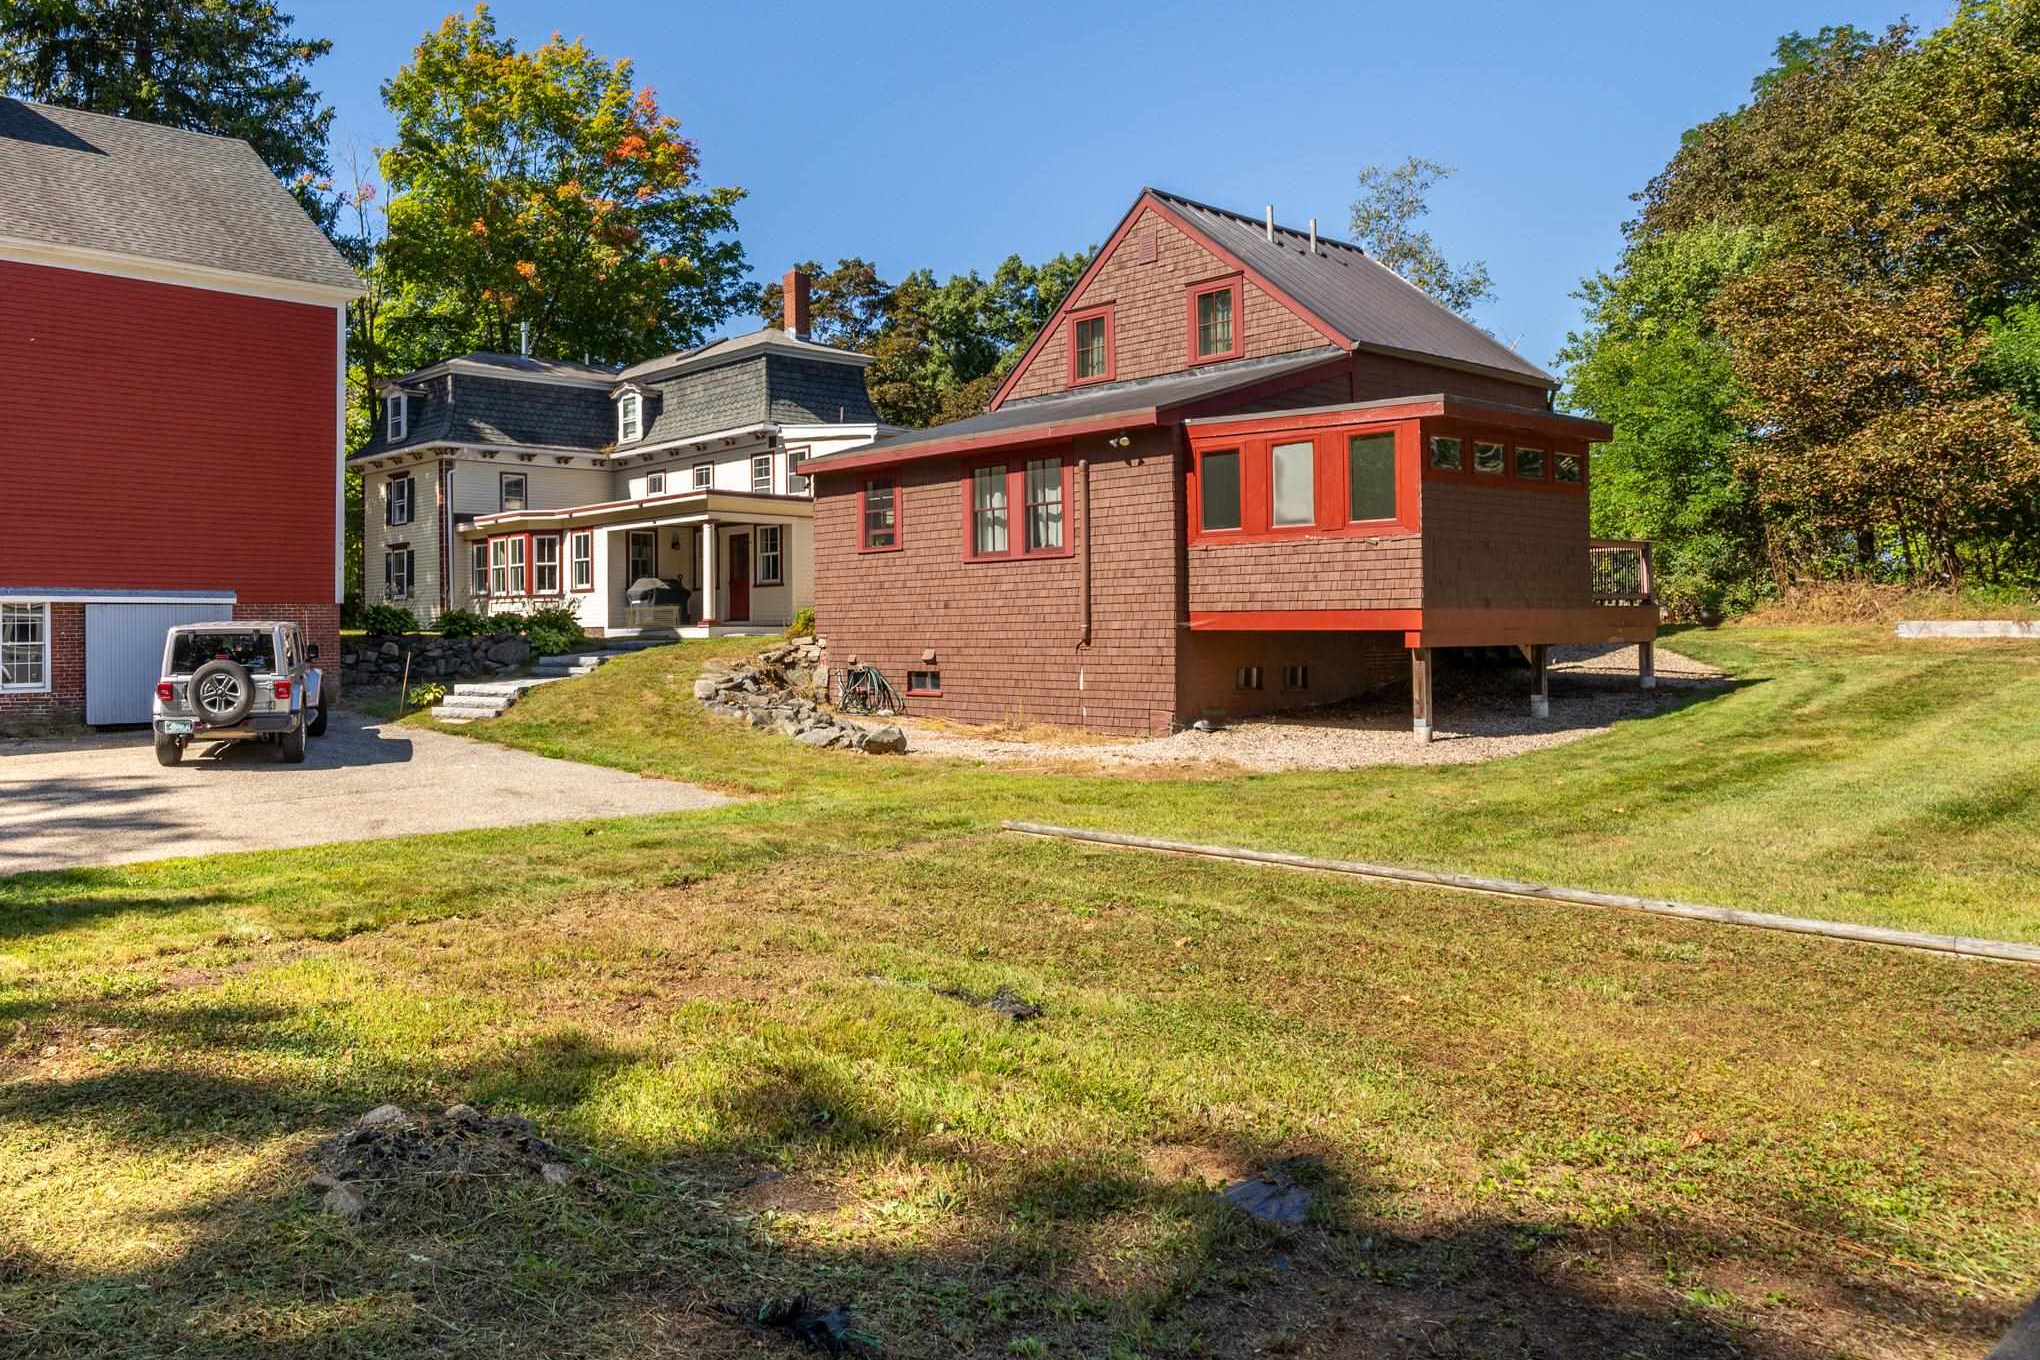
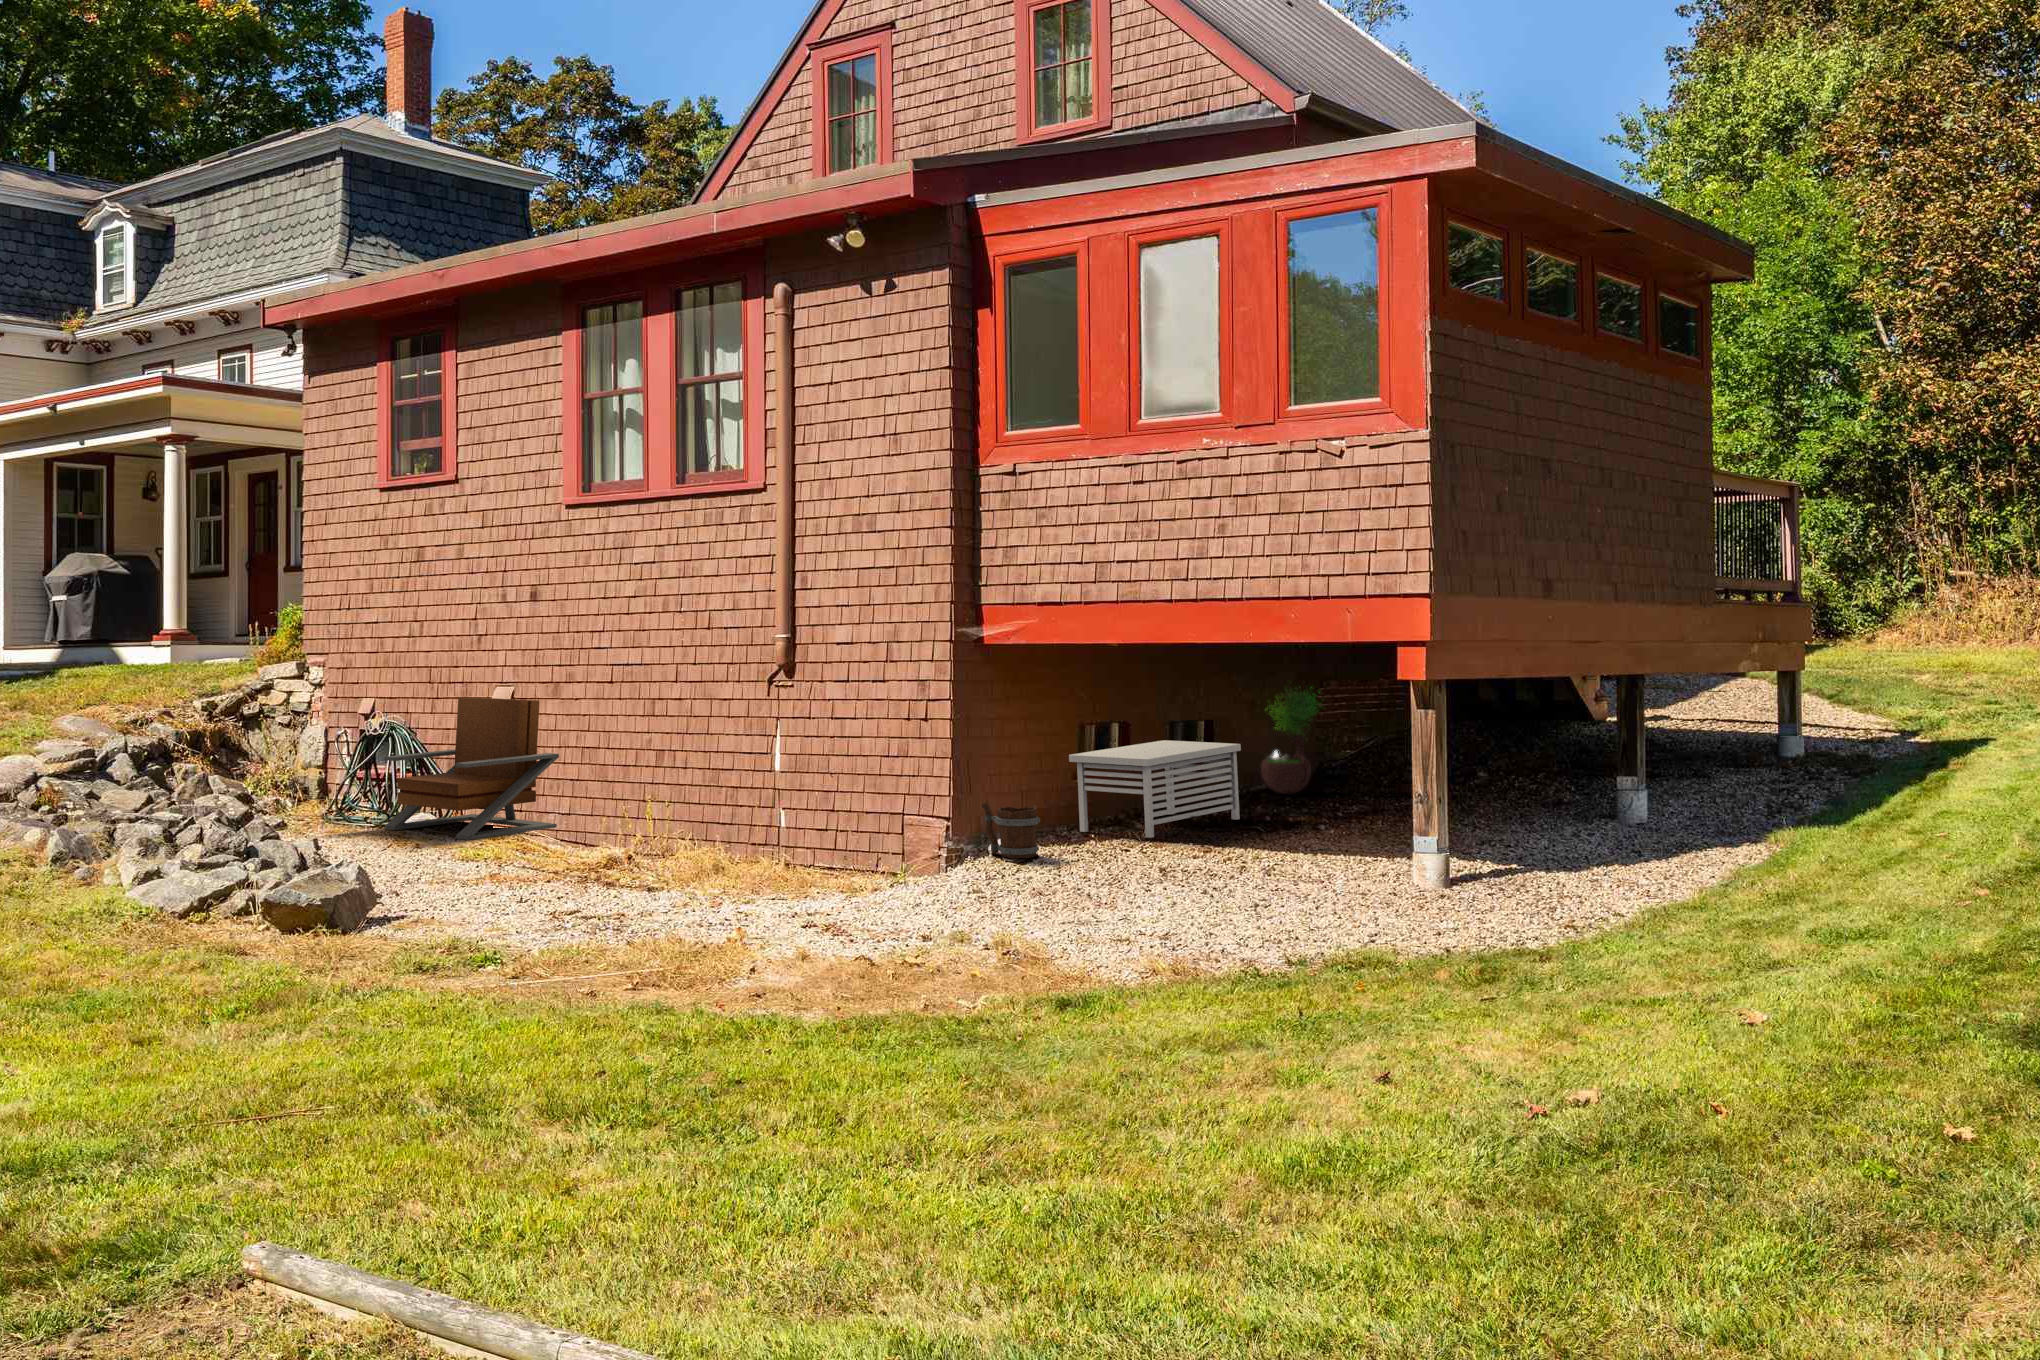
potted tree: present [1698,589,1725,629] -> present [1261,690,1320,794]
storage bench: present [625,606,679,629] -> present [1069,740,1241,838]
lounge chair: none [885,654,972,720] -> present [384,697,559,840]

